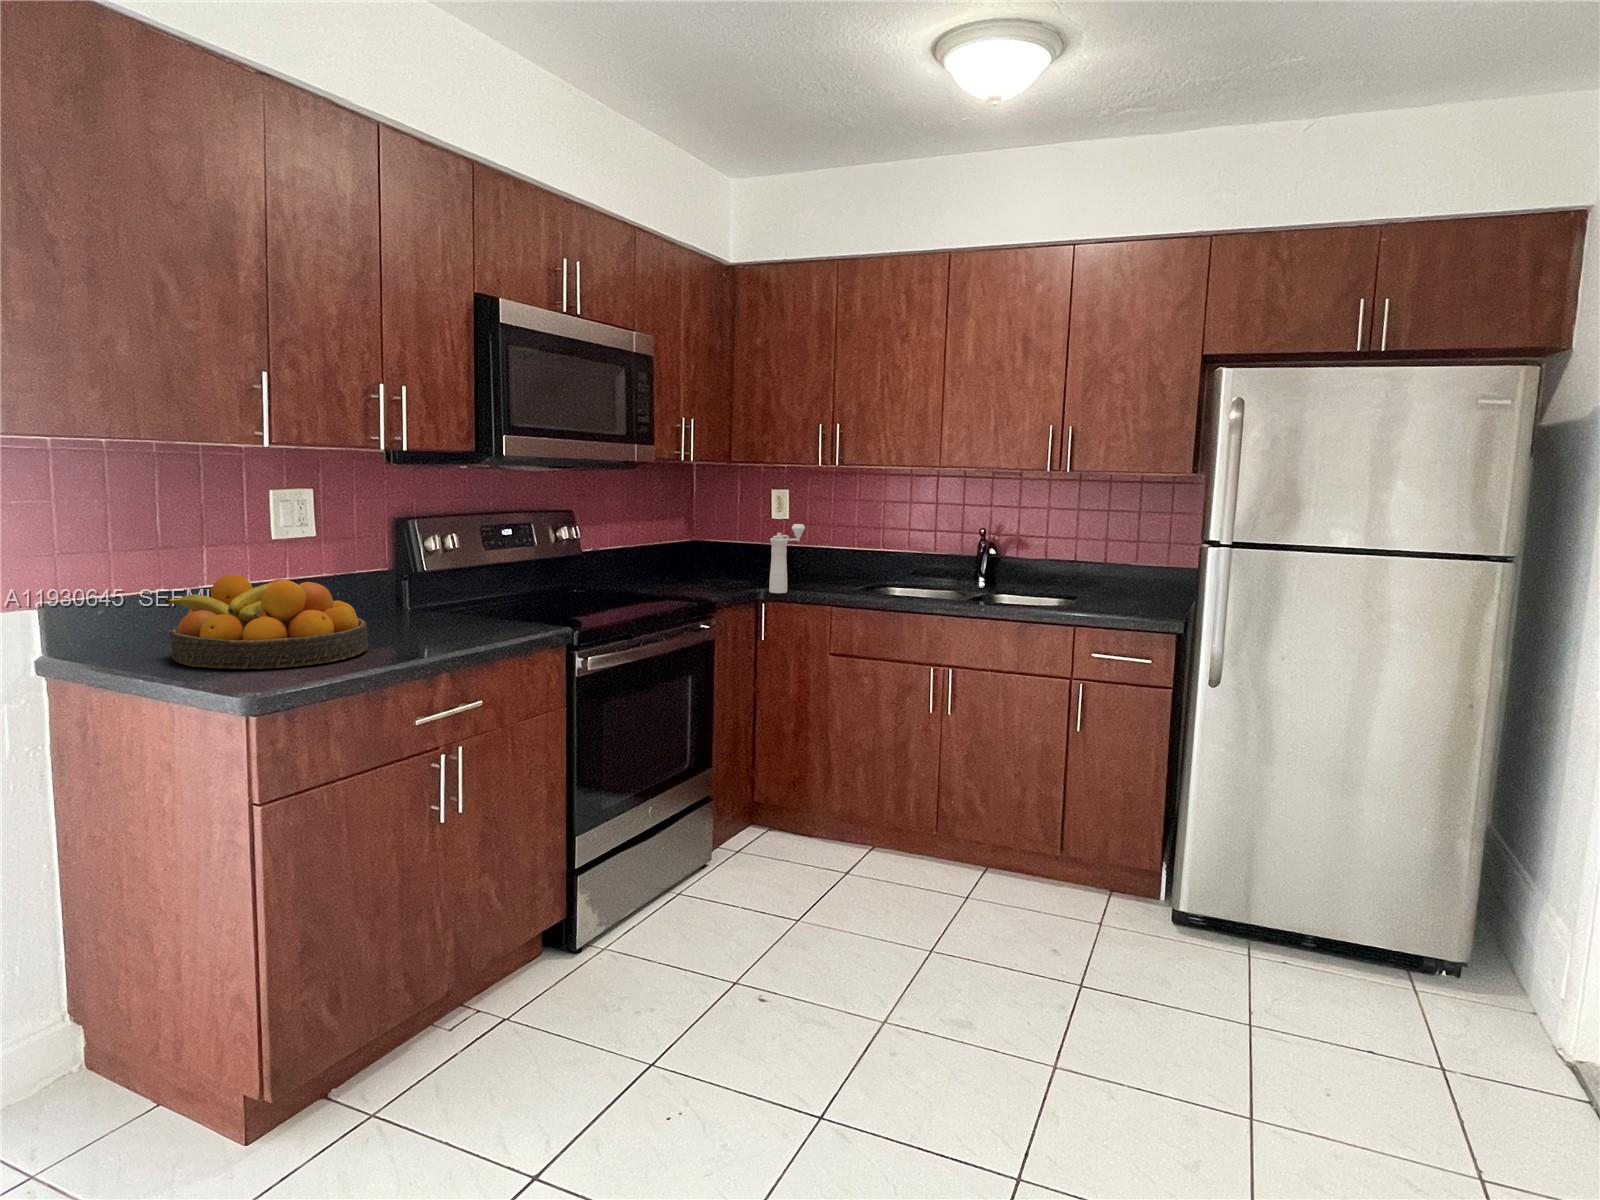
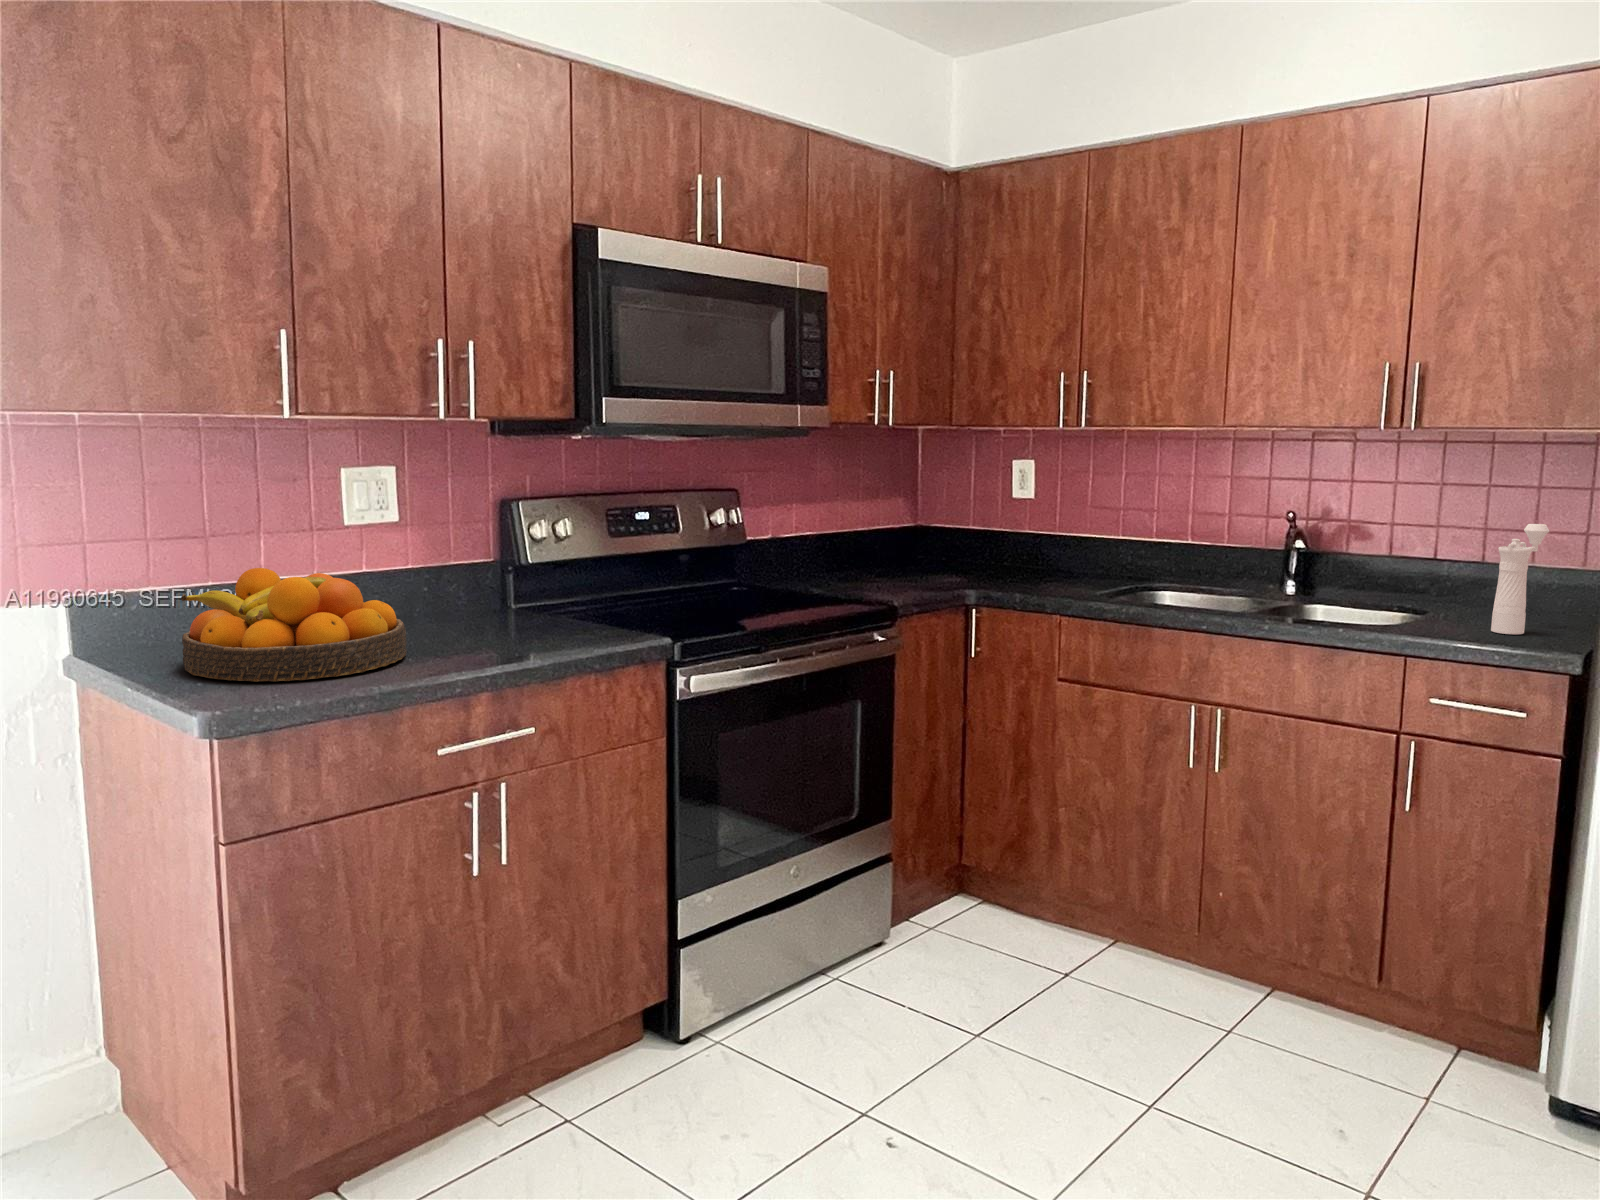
pepper mill: present [769,524,805,593] -> present [1491,524,1549,634]

